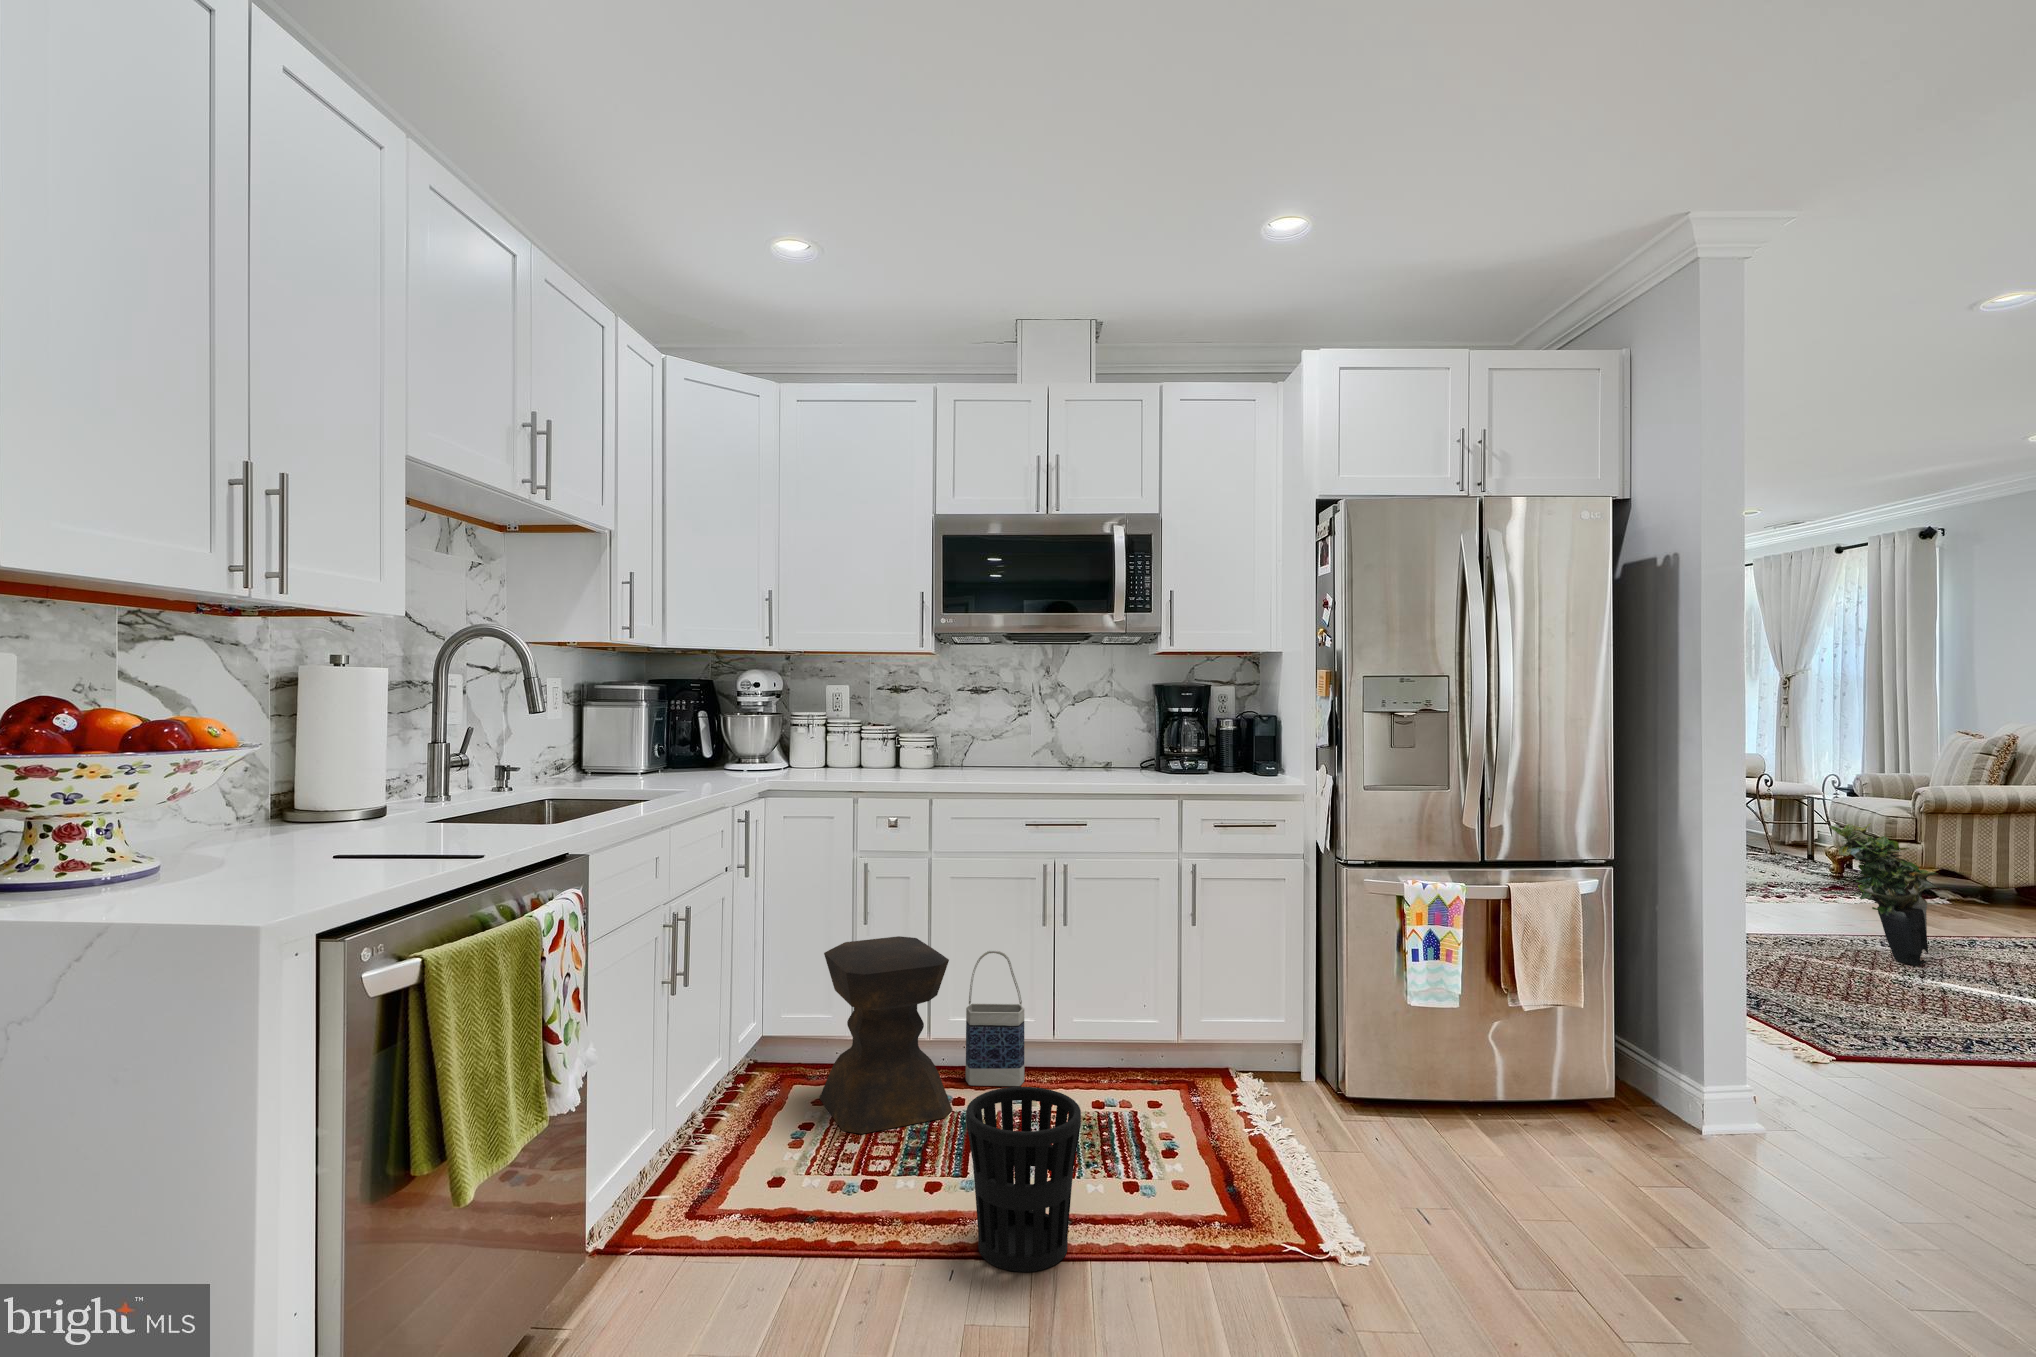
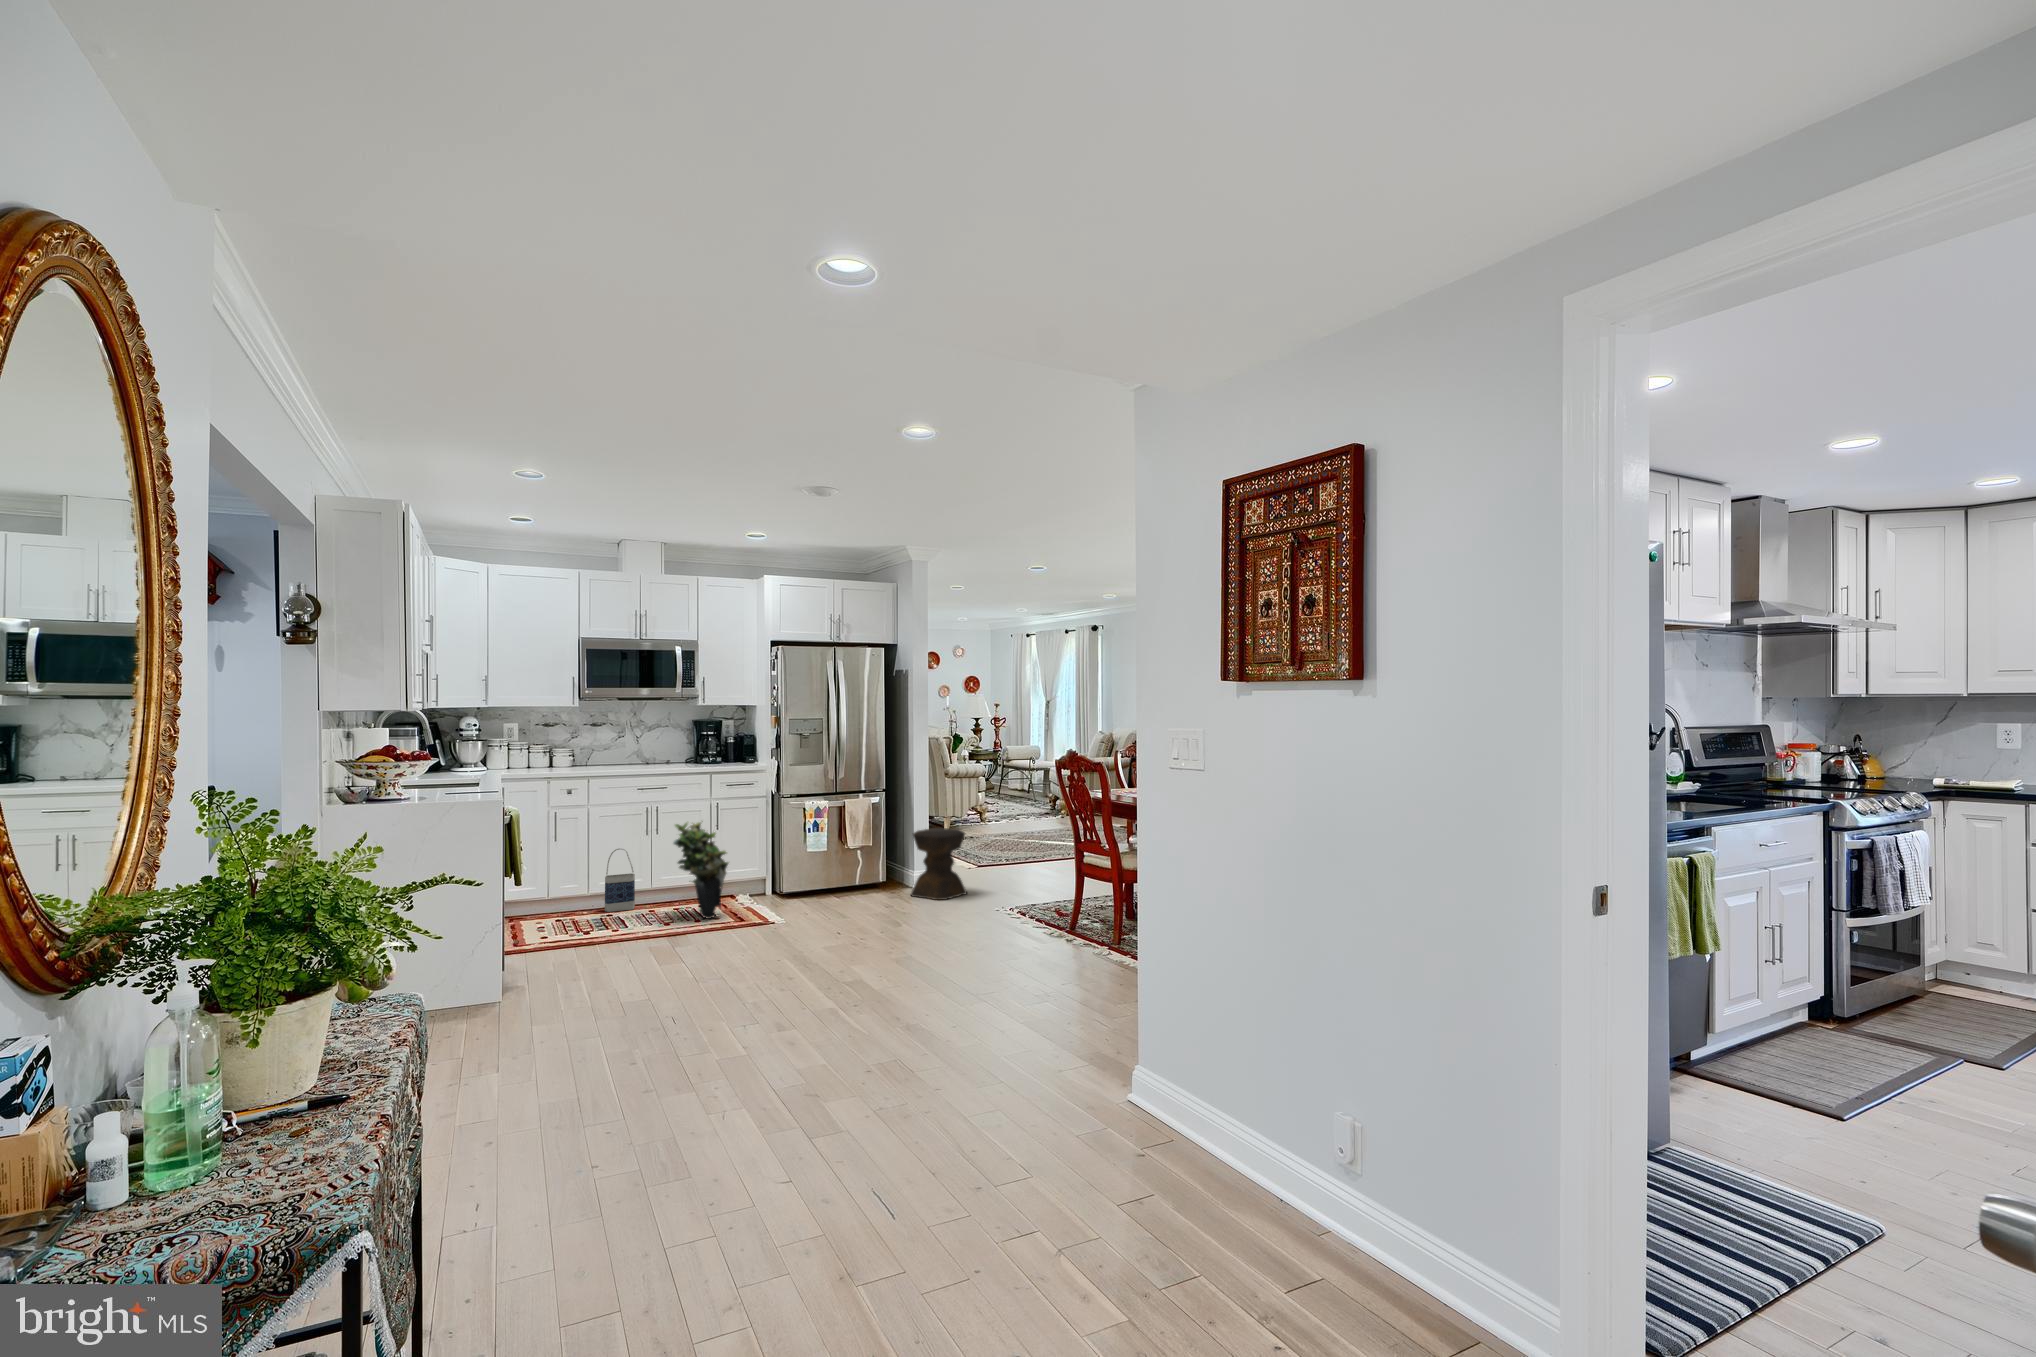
potted plant: present [1830,823,1938,966] -> present [674,822,728,919]
stool: present [819,936,952,1134] -> present [911,828,967,900]
wastebasket: present [966,1087,1081,1272] -> none [631,882,678,943]

